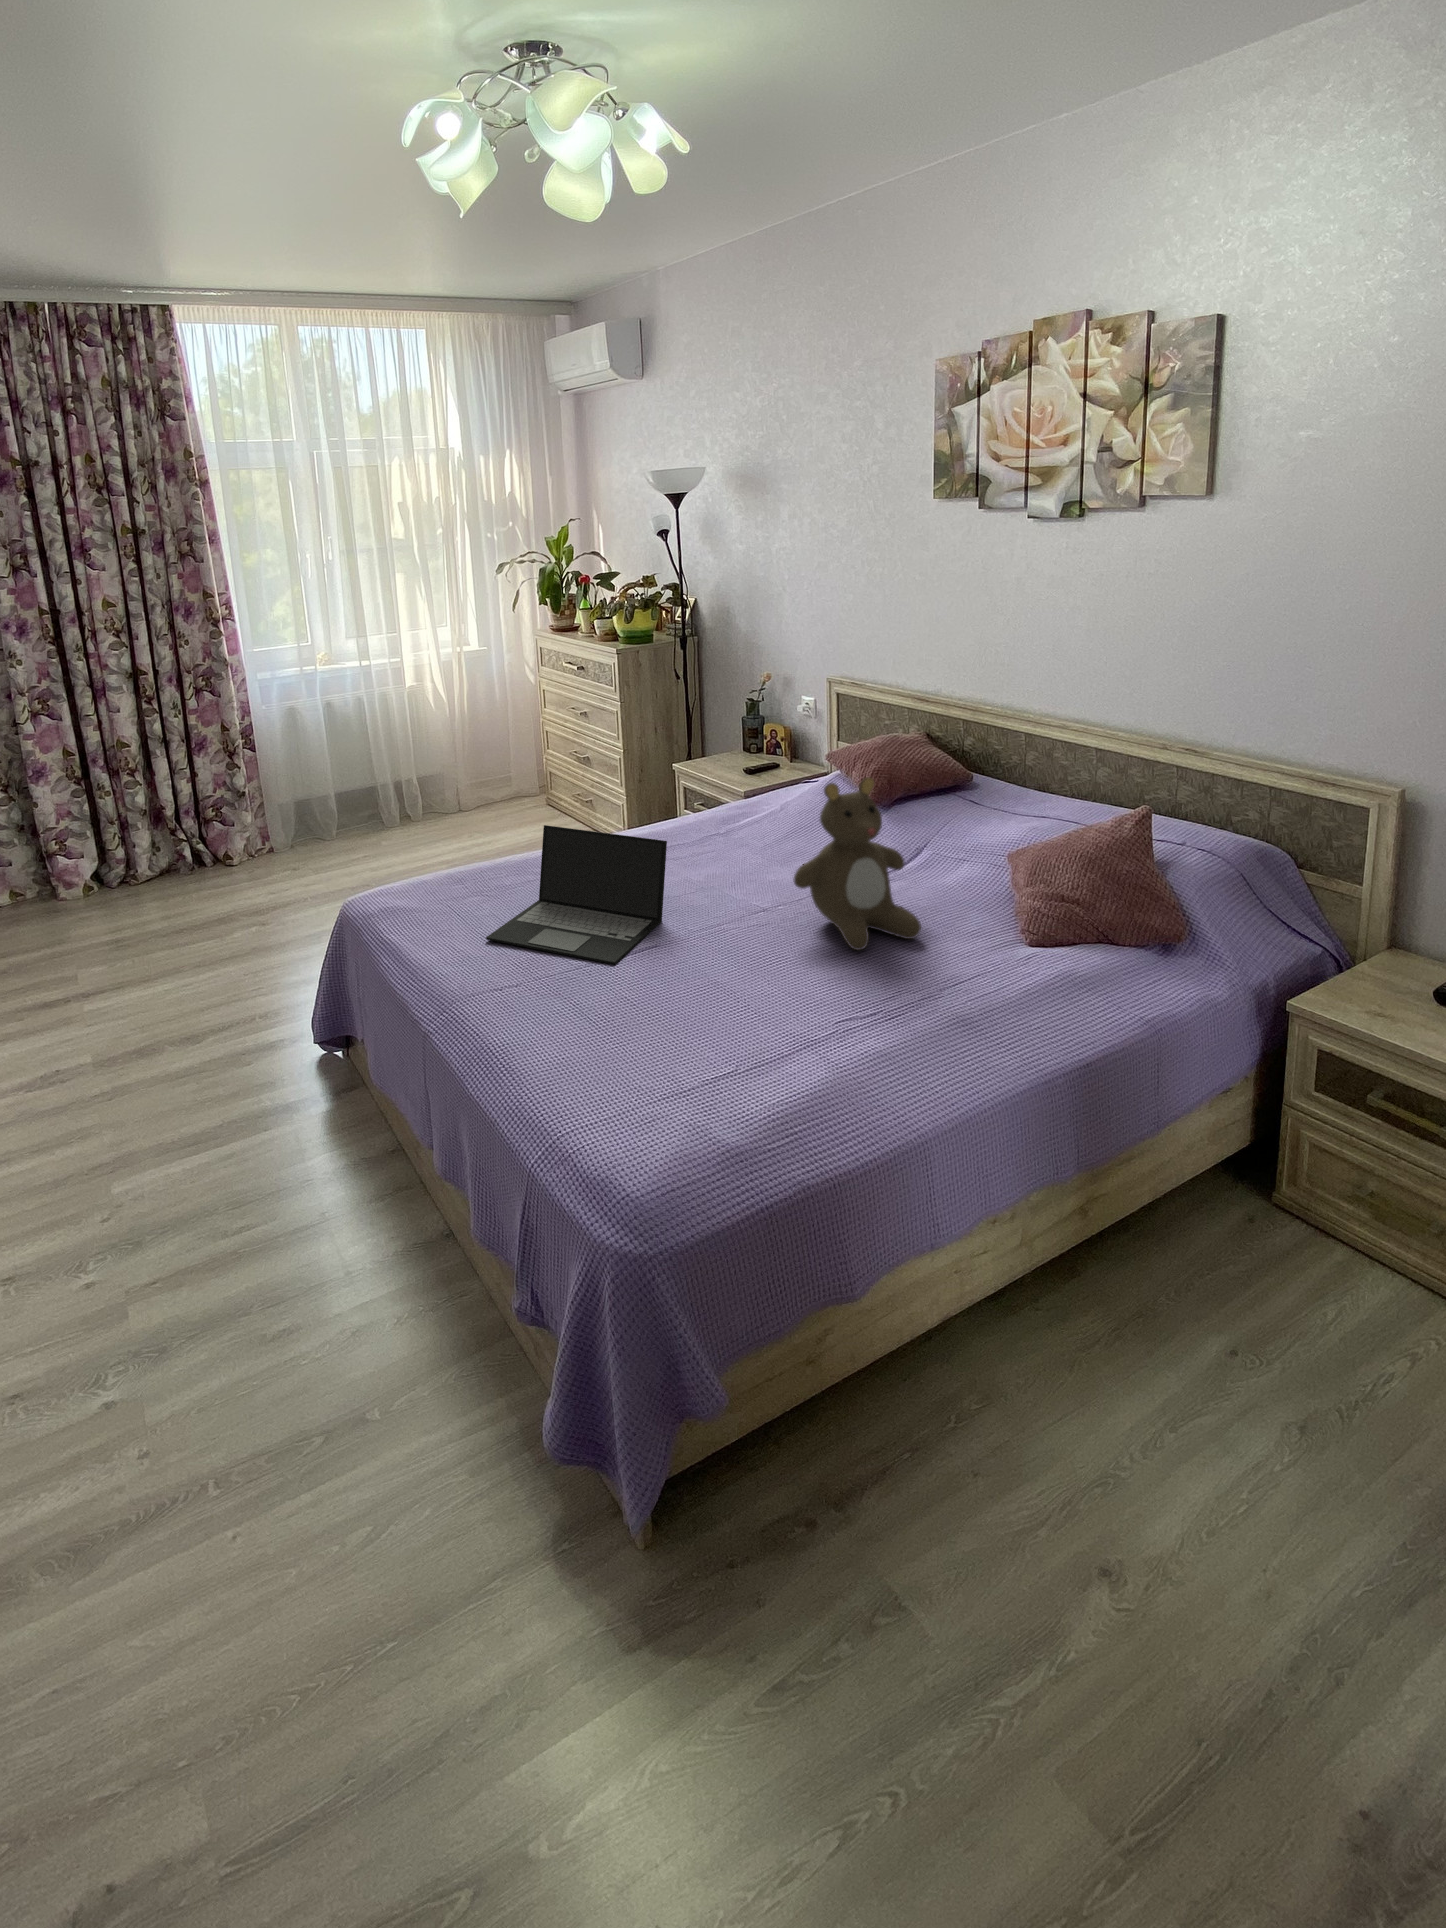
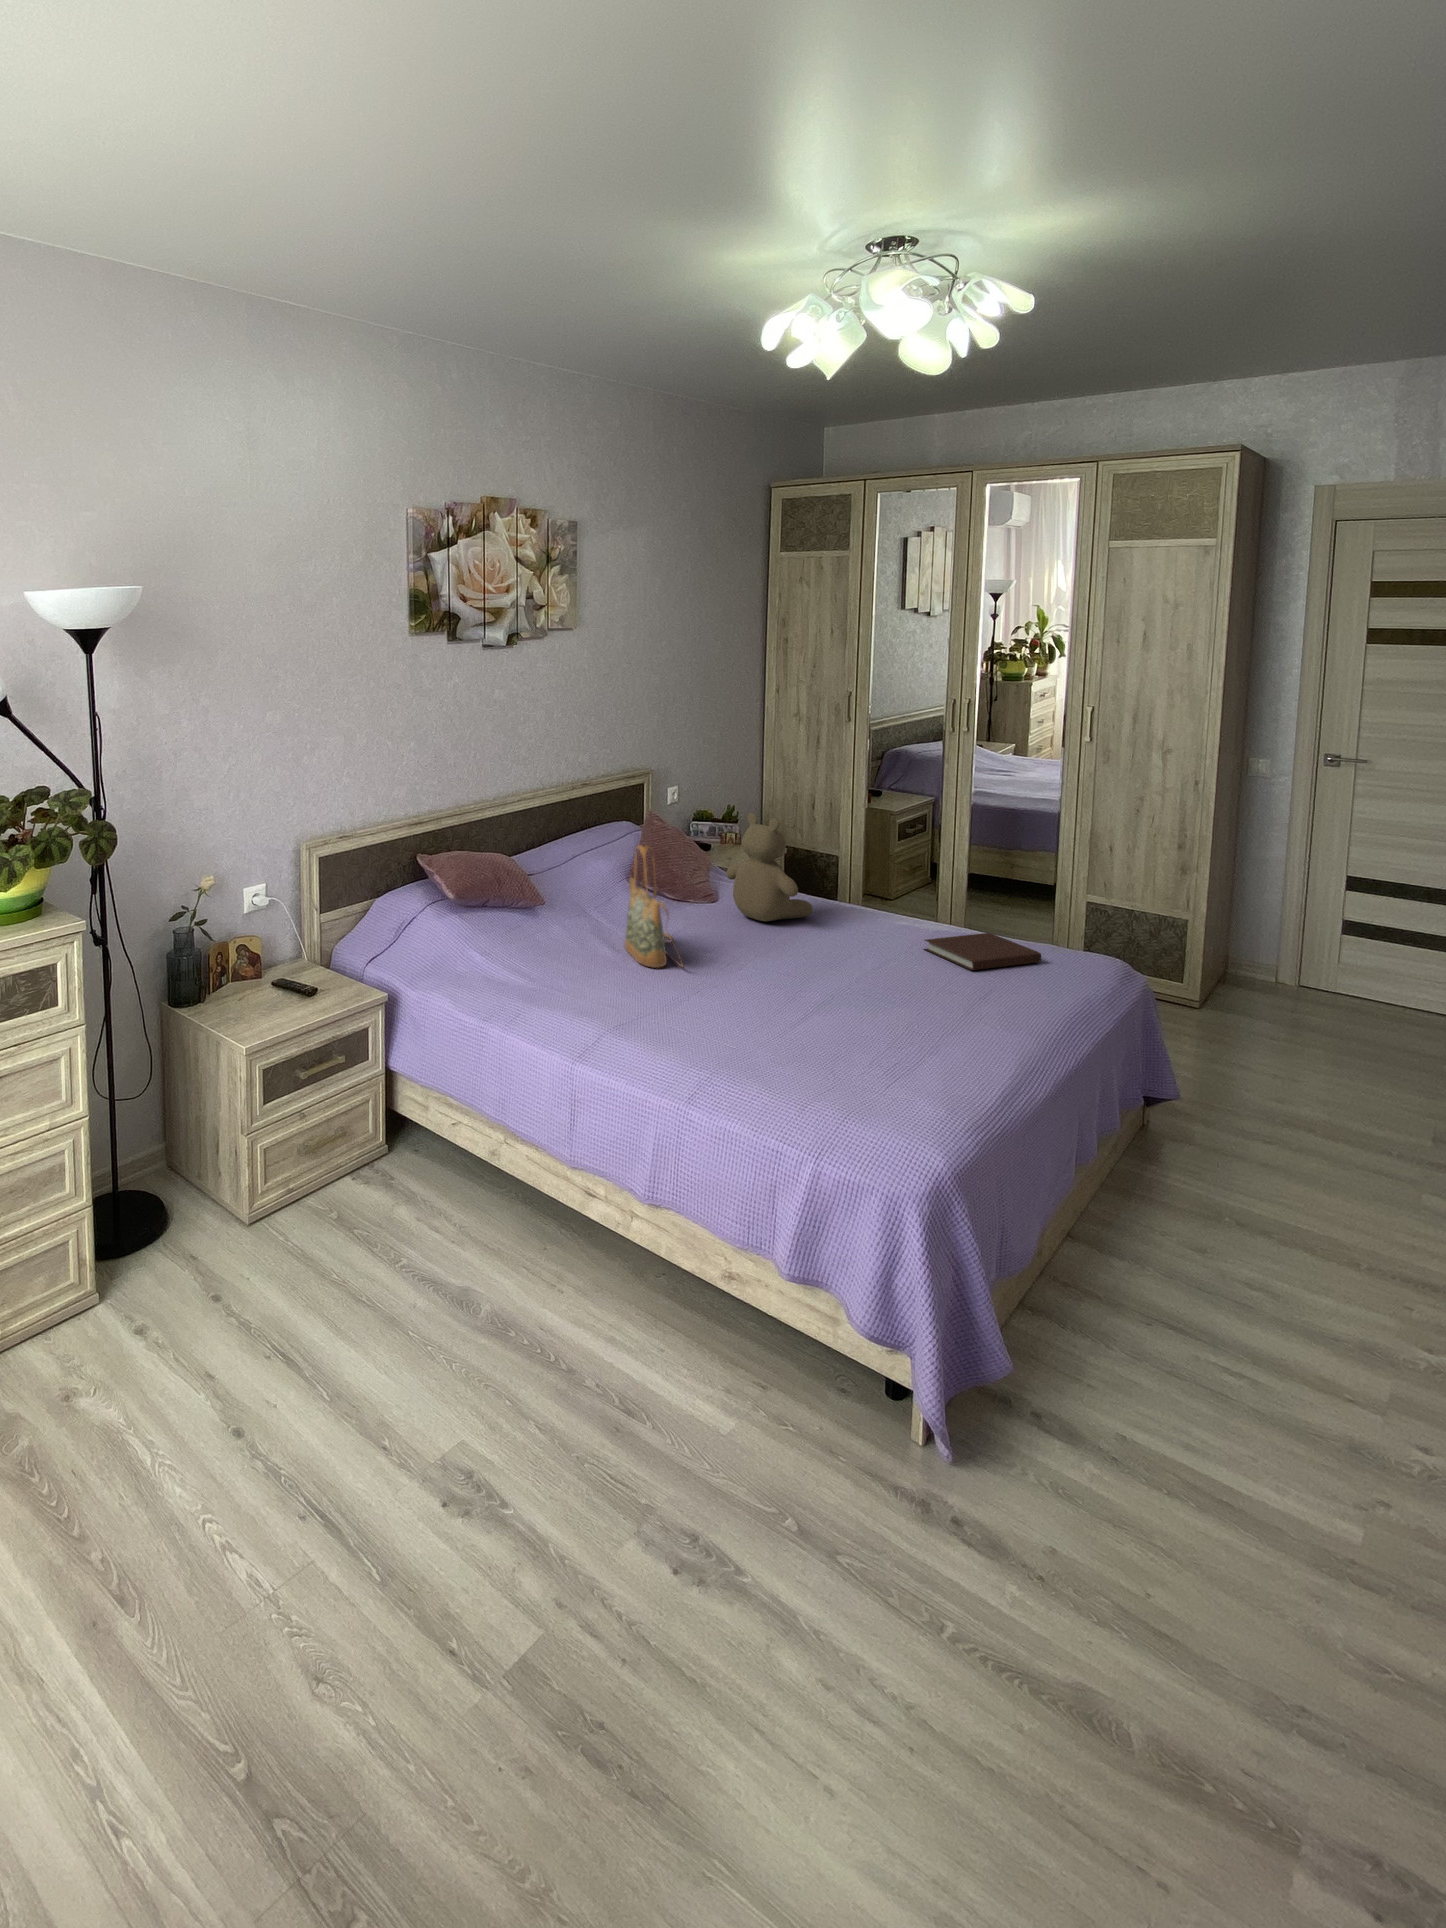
handbag: none [666,737,794,865] -> present [624,845,683,968]
laptop: present [486,825,667,965] -> none [802,902,931,1021]
notebook: none [600,989,716,1076] -> present [924,933,1041,970]

